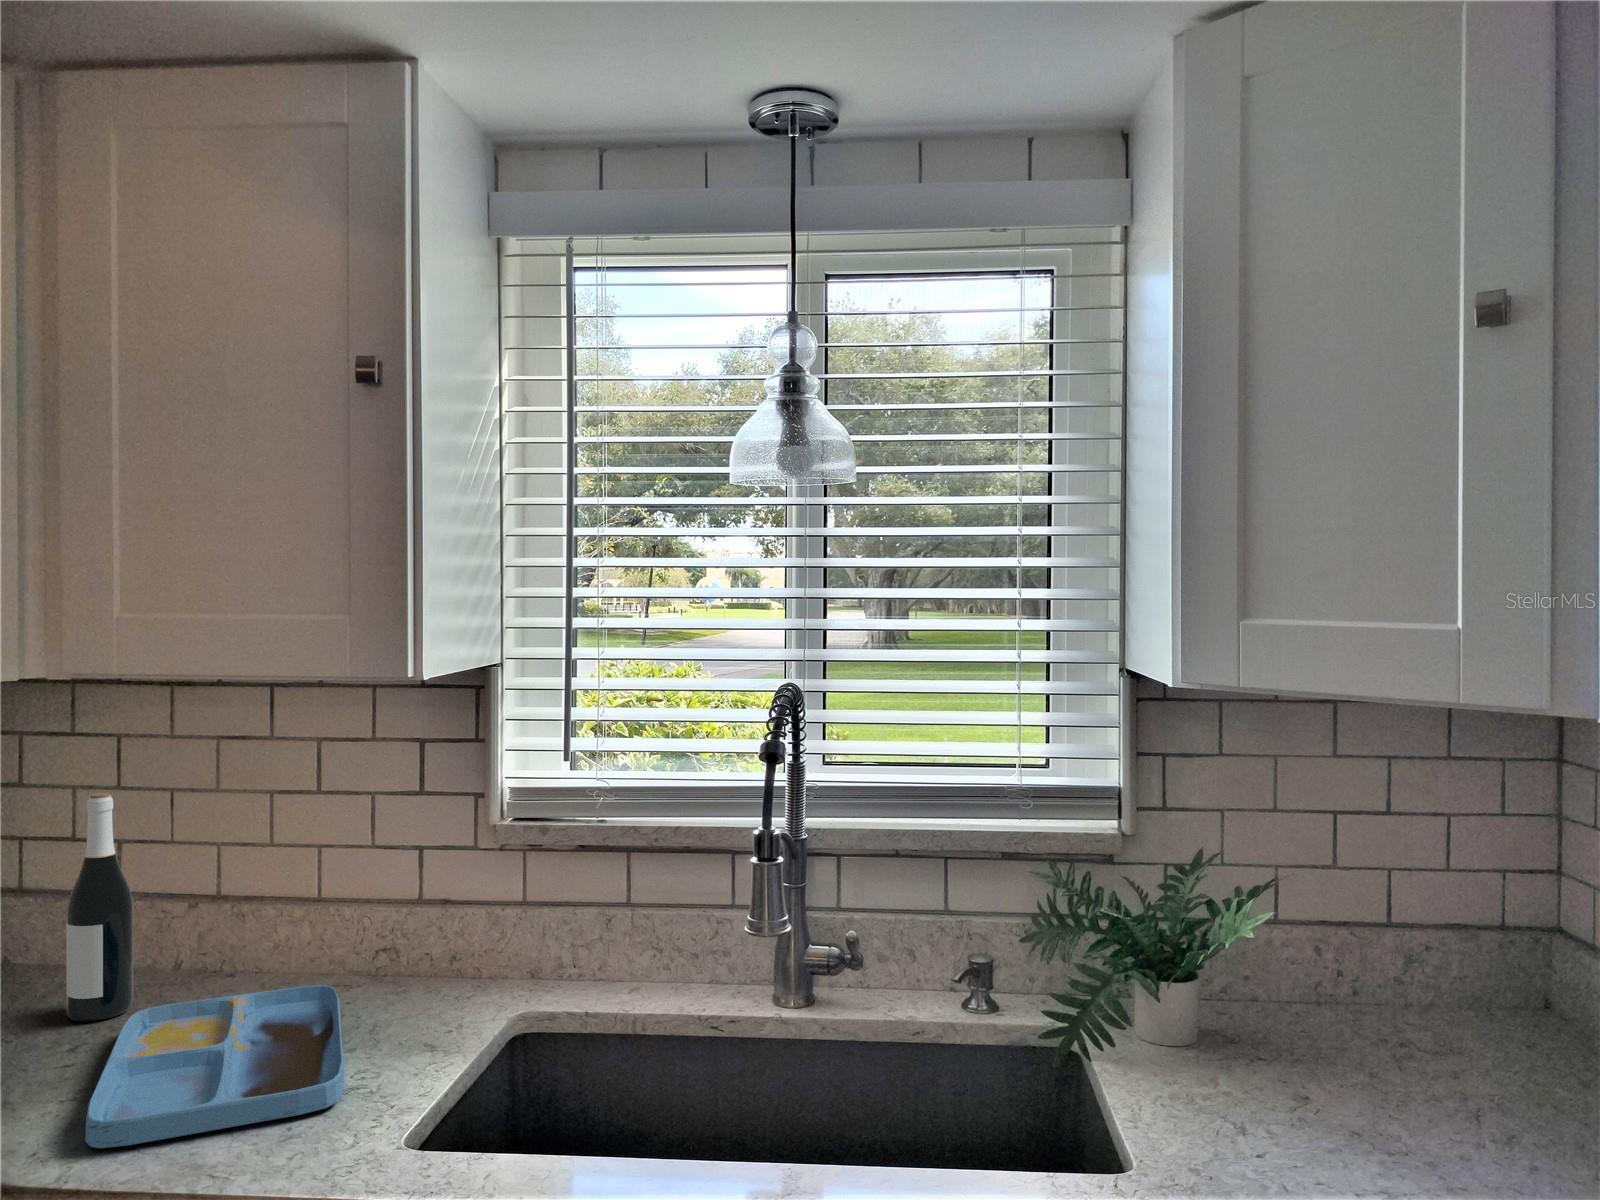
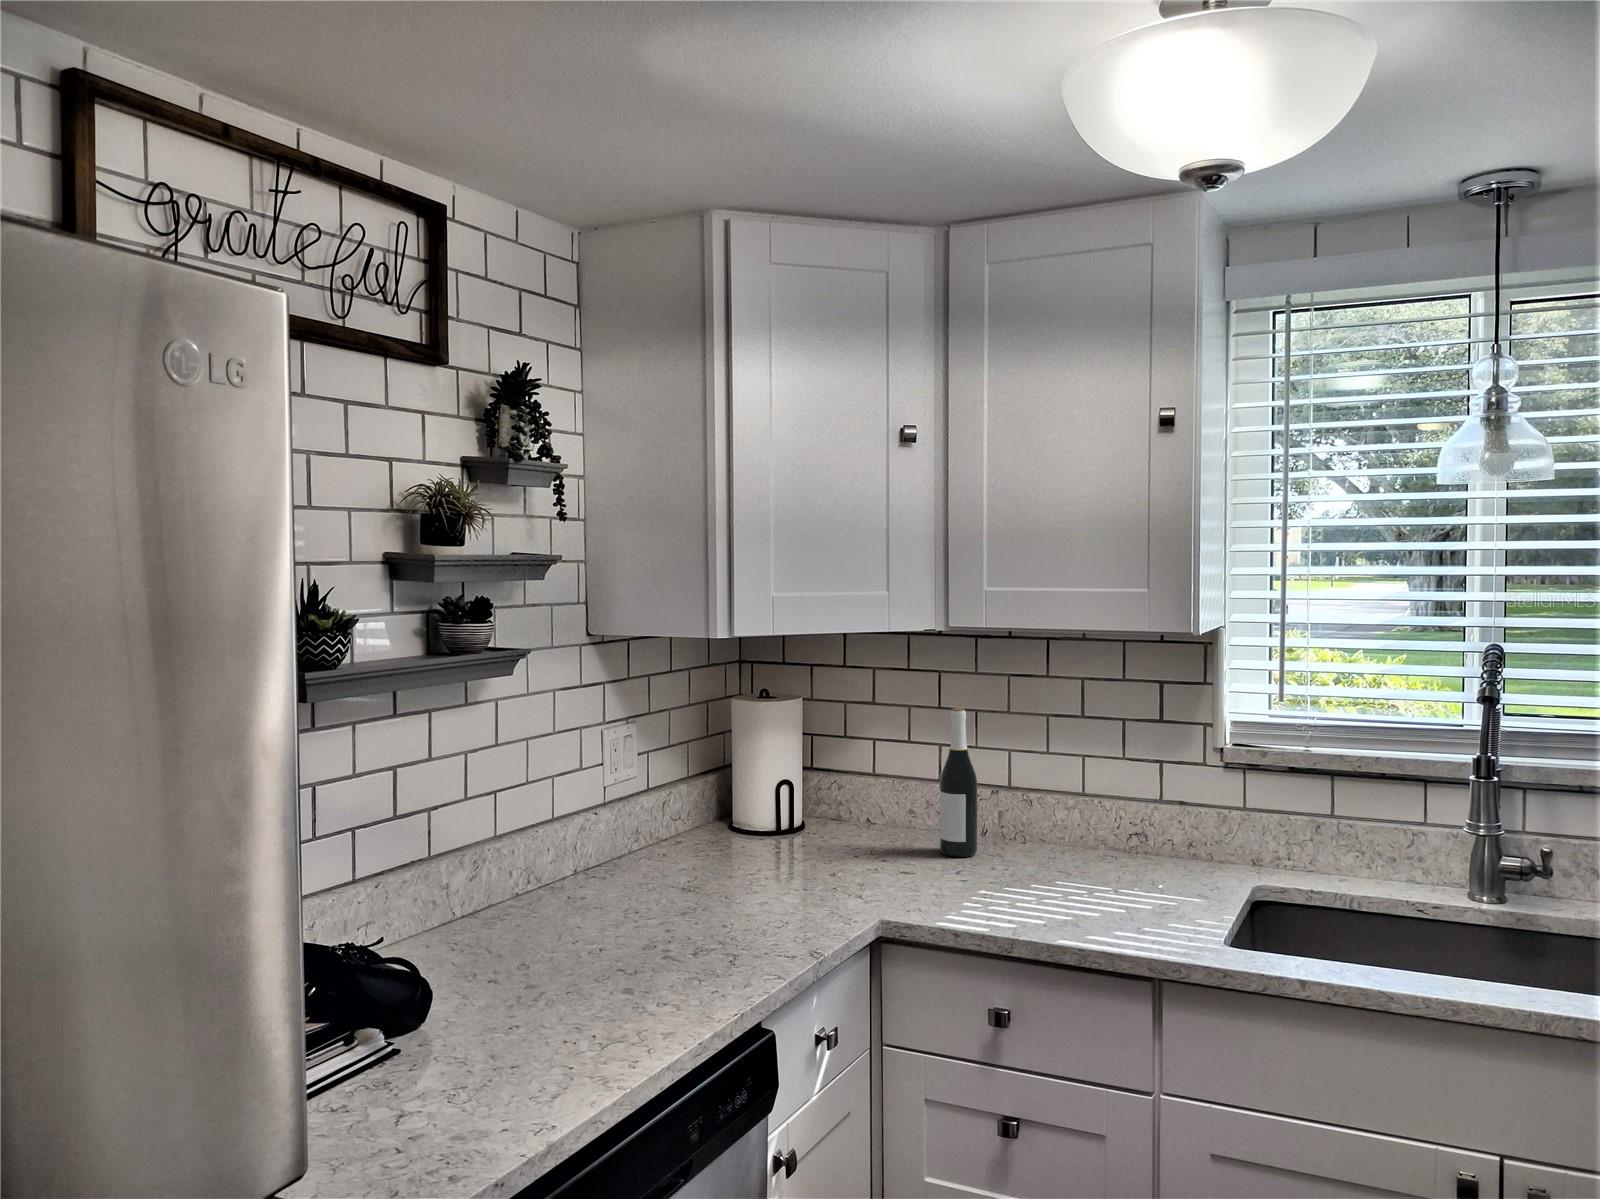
tray: present [85,985,344,1148] -> none [993,850,1168,919]

